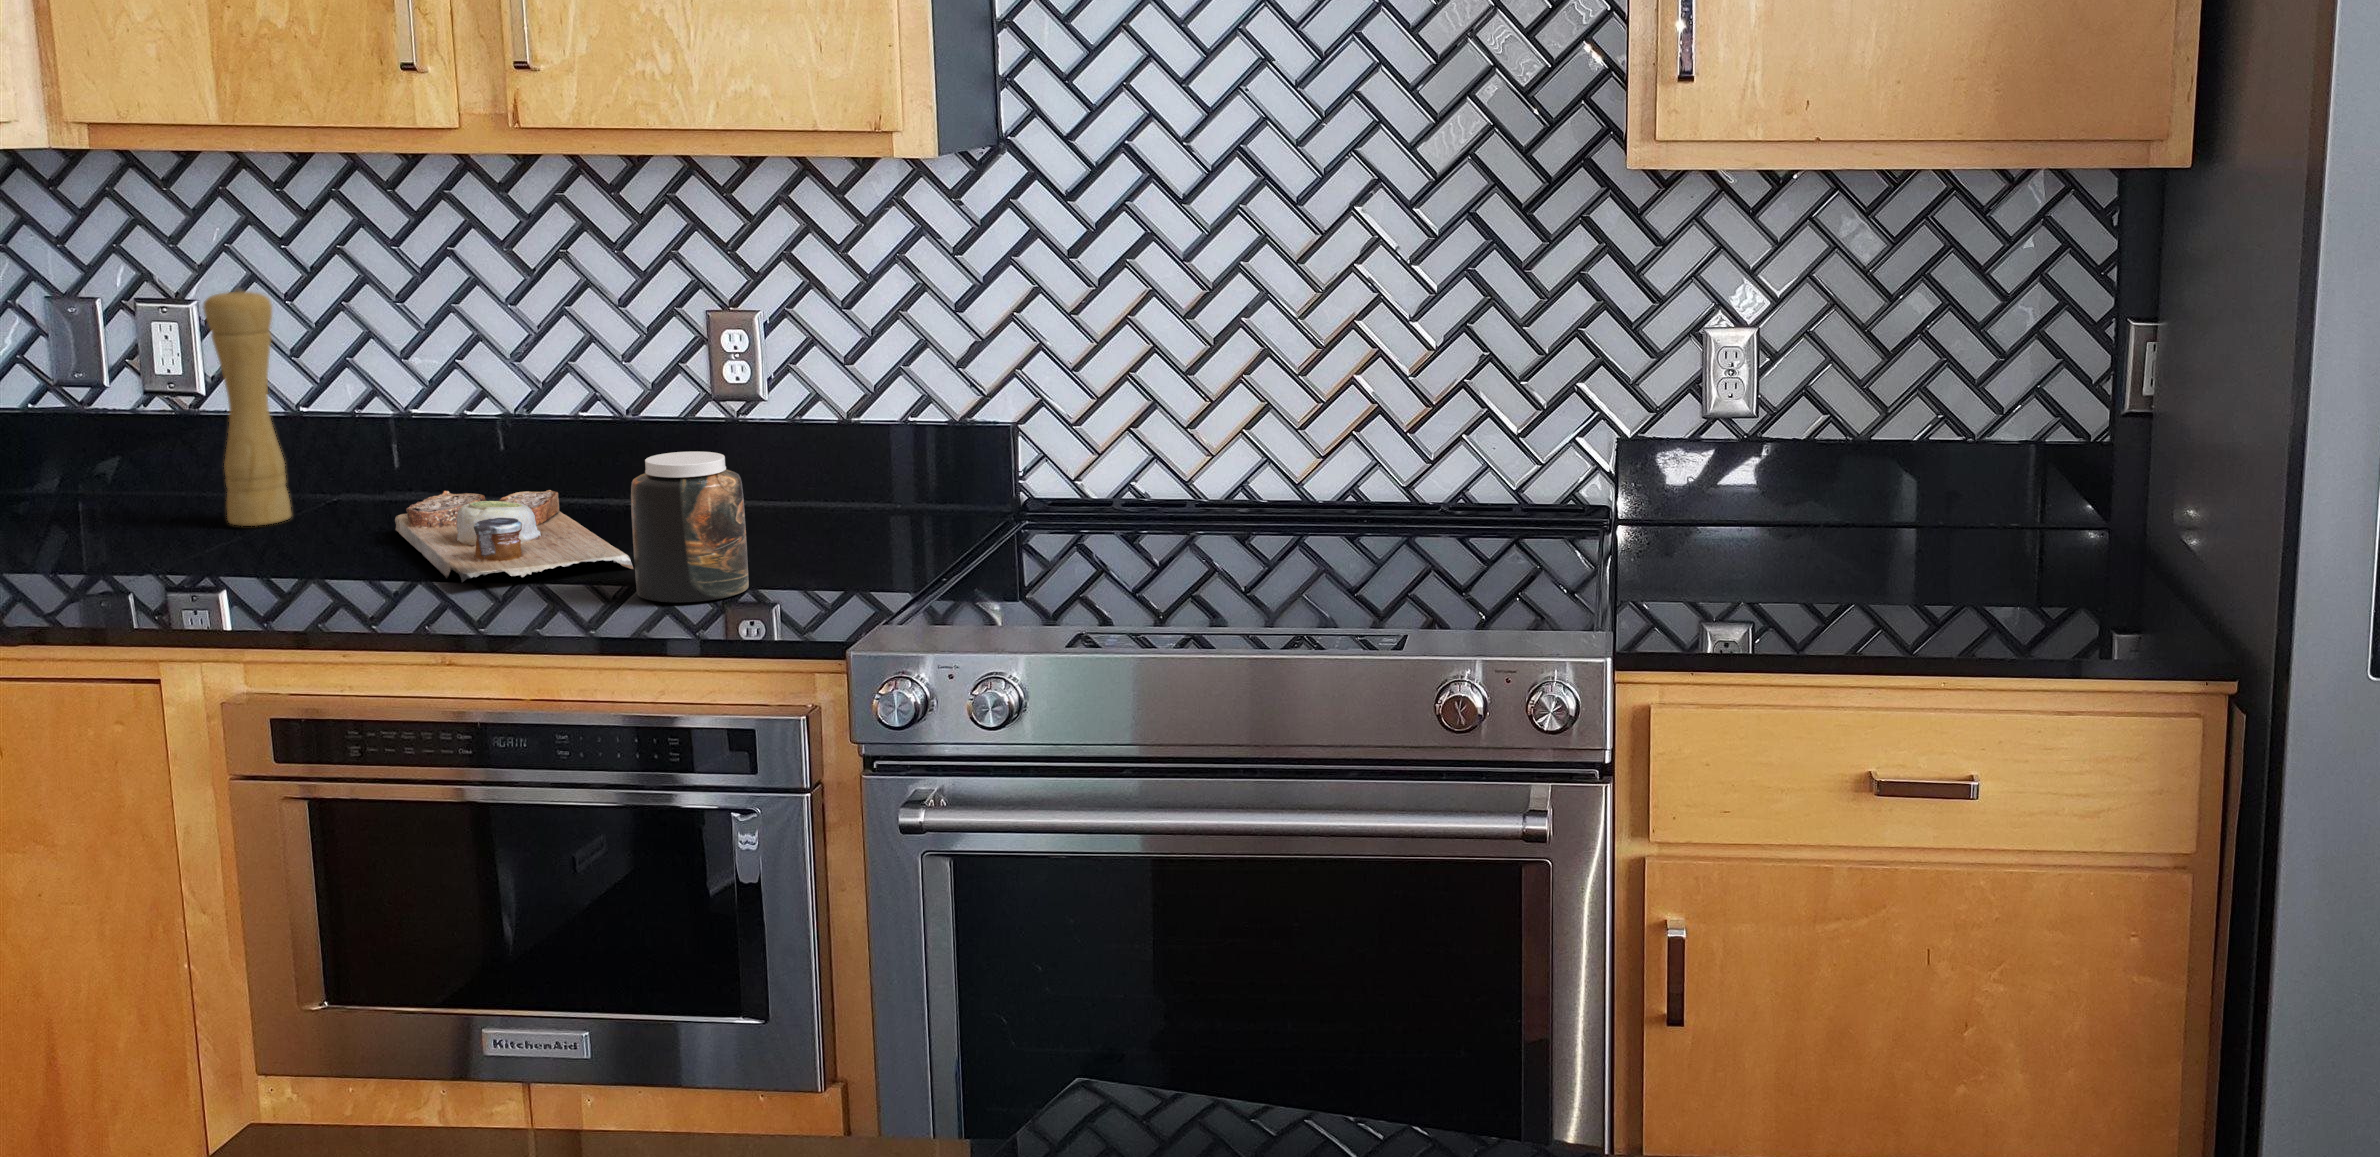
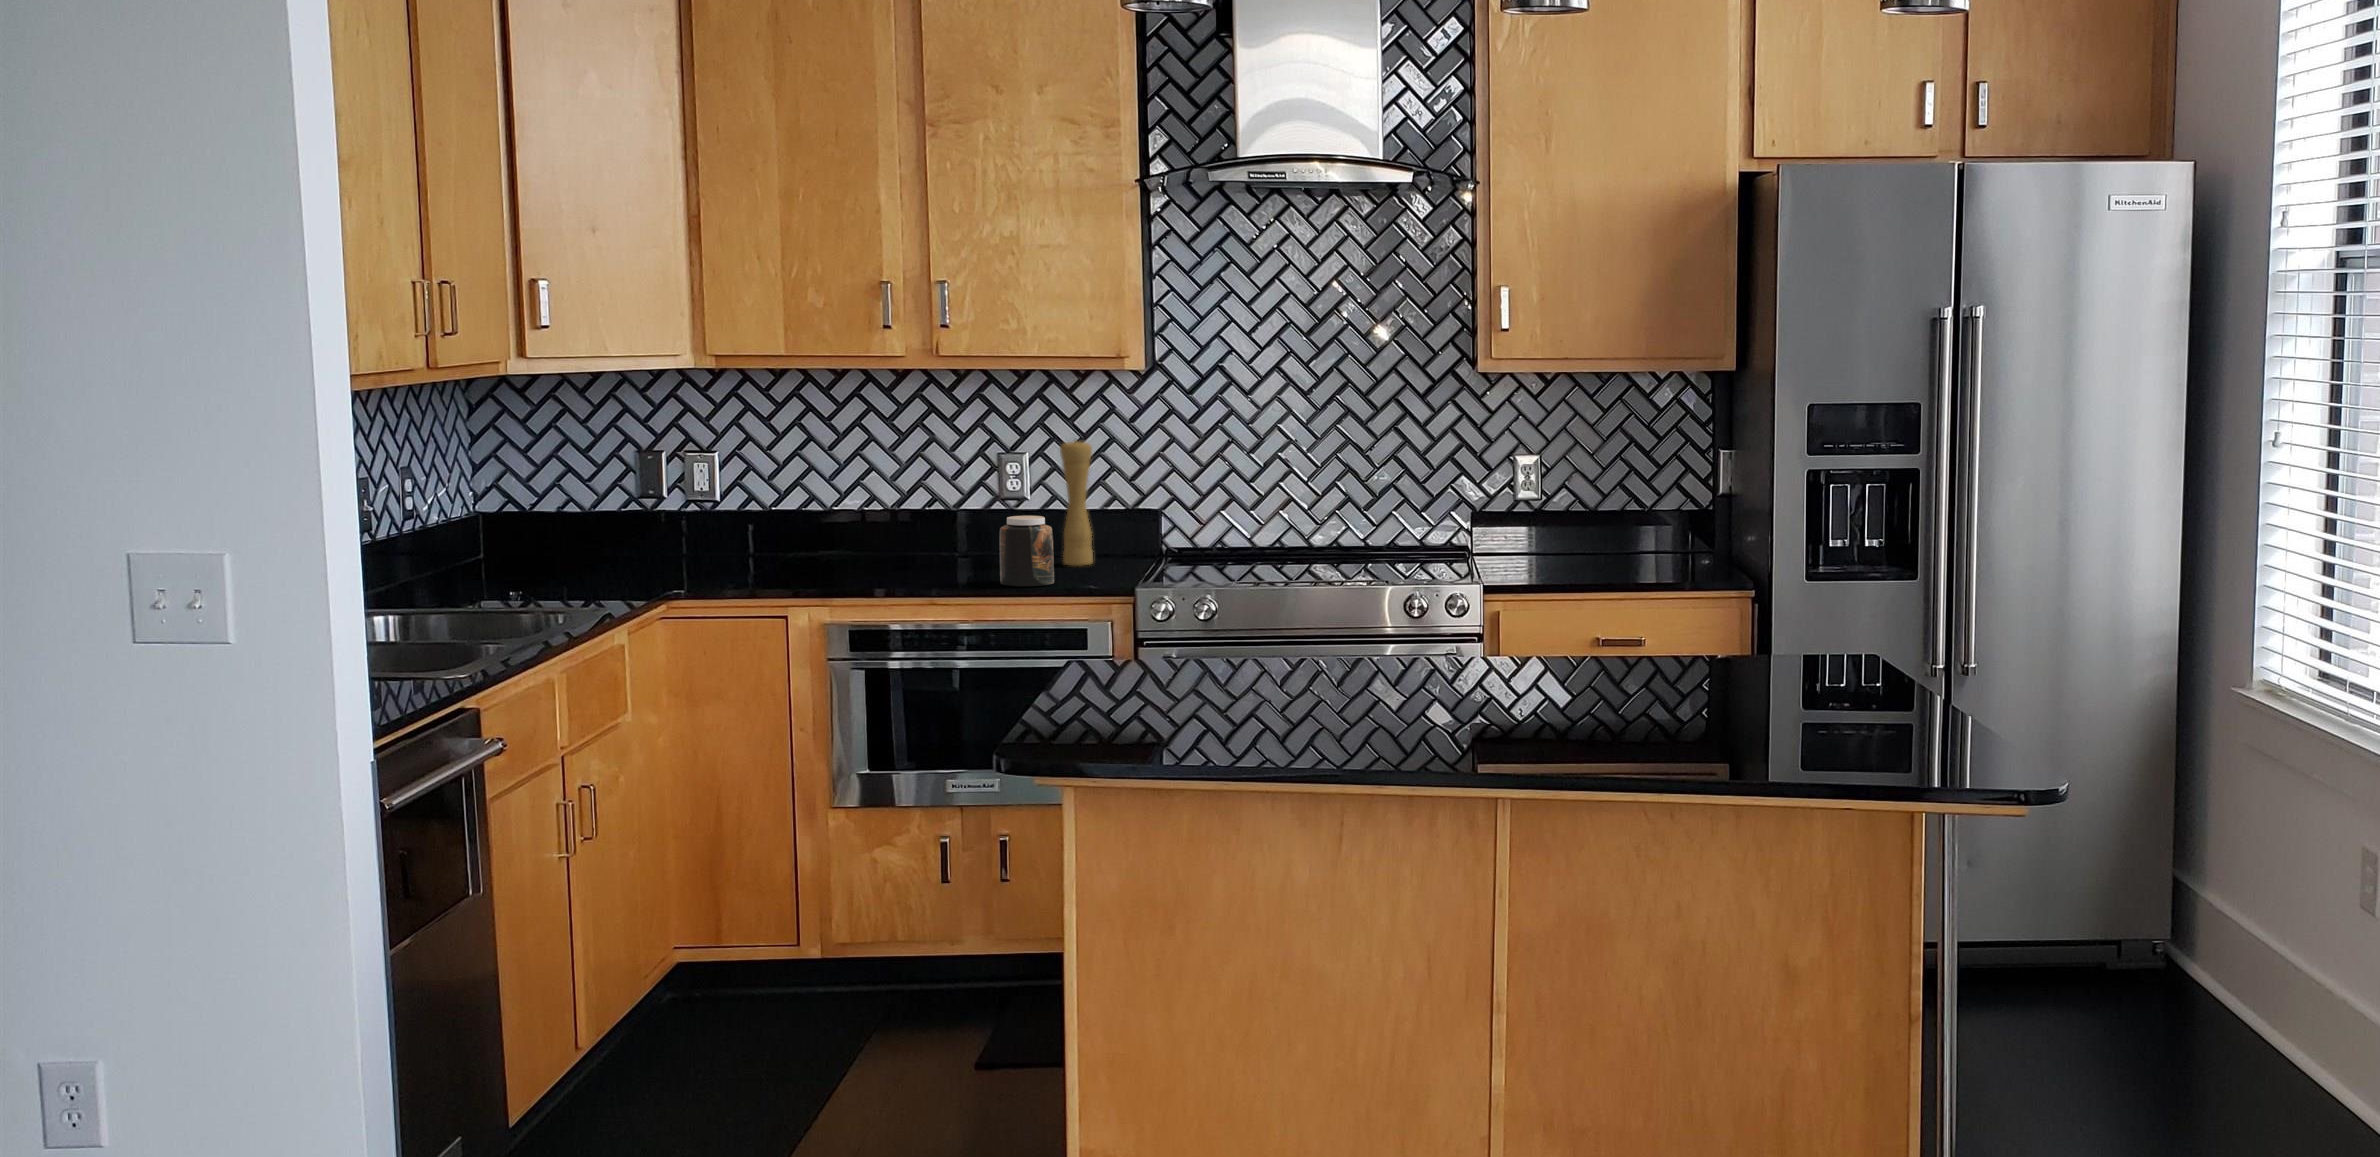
pepper mill: present [203,288,291,526] -> present [1060,440,1093,566]
cutting board: present [395,490,633,582] -> none [831,549,983,583]

